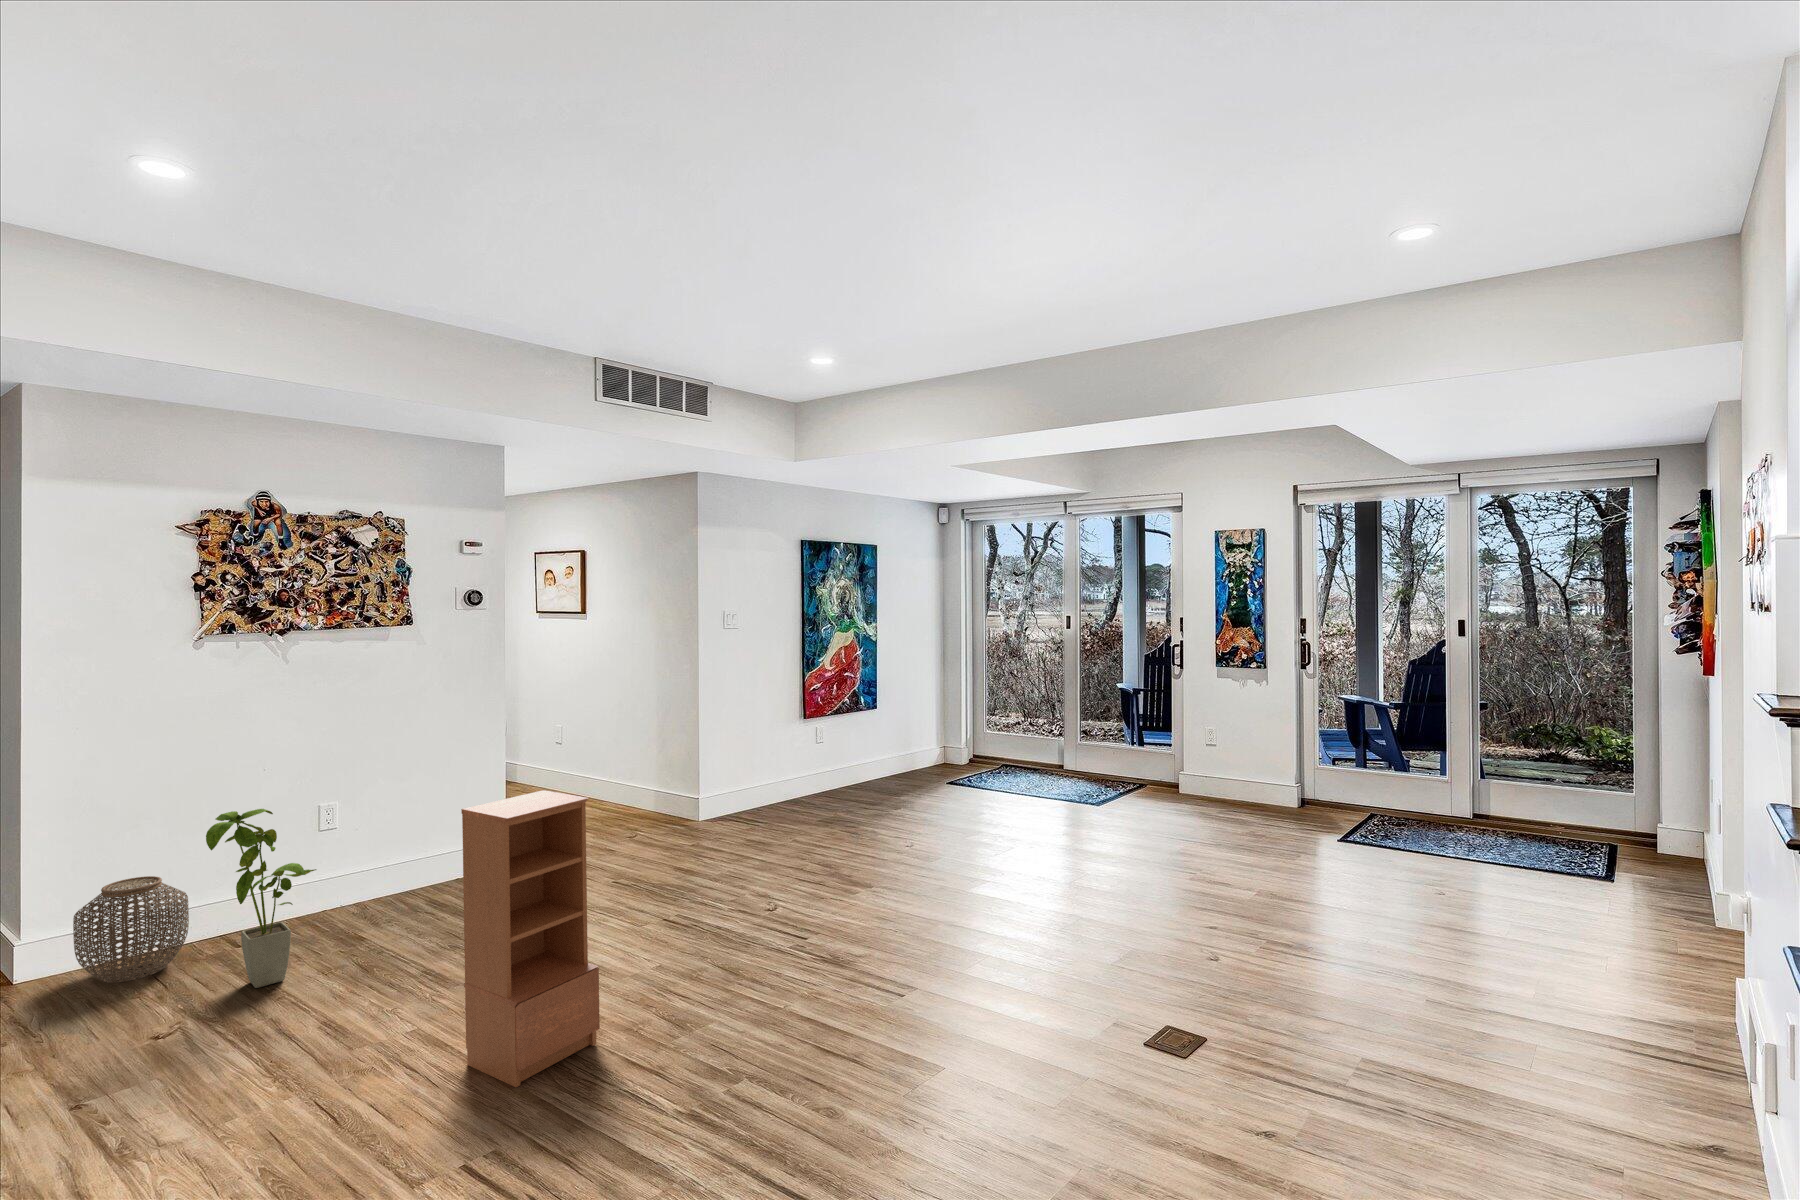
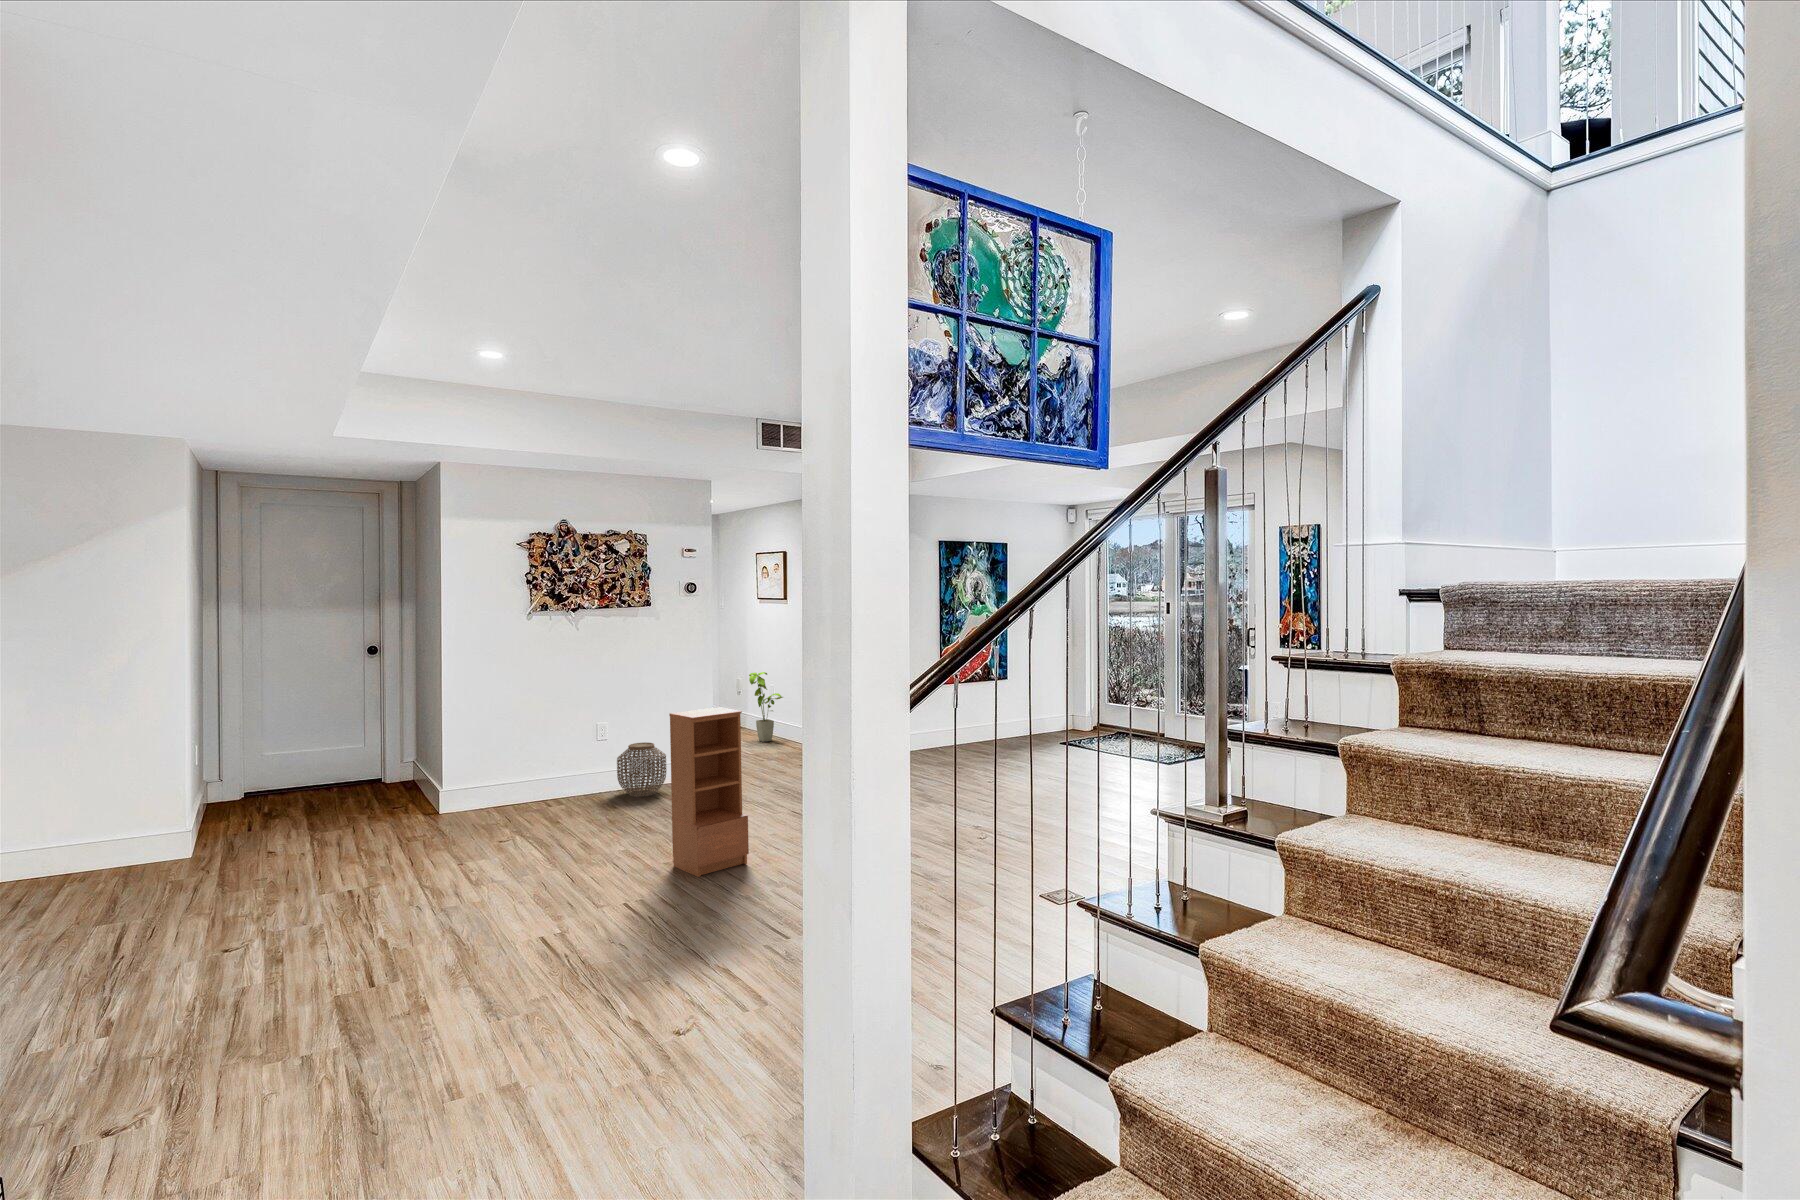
house plant: present [206,809,316,988] -> present [749,672,783,742]
woven basket: present [73,876,189,983] -> present [617,742,666,797]

